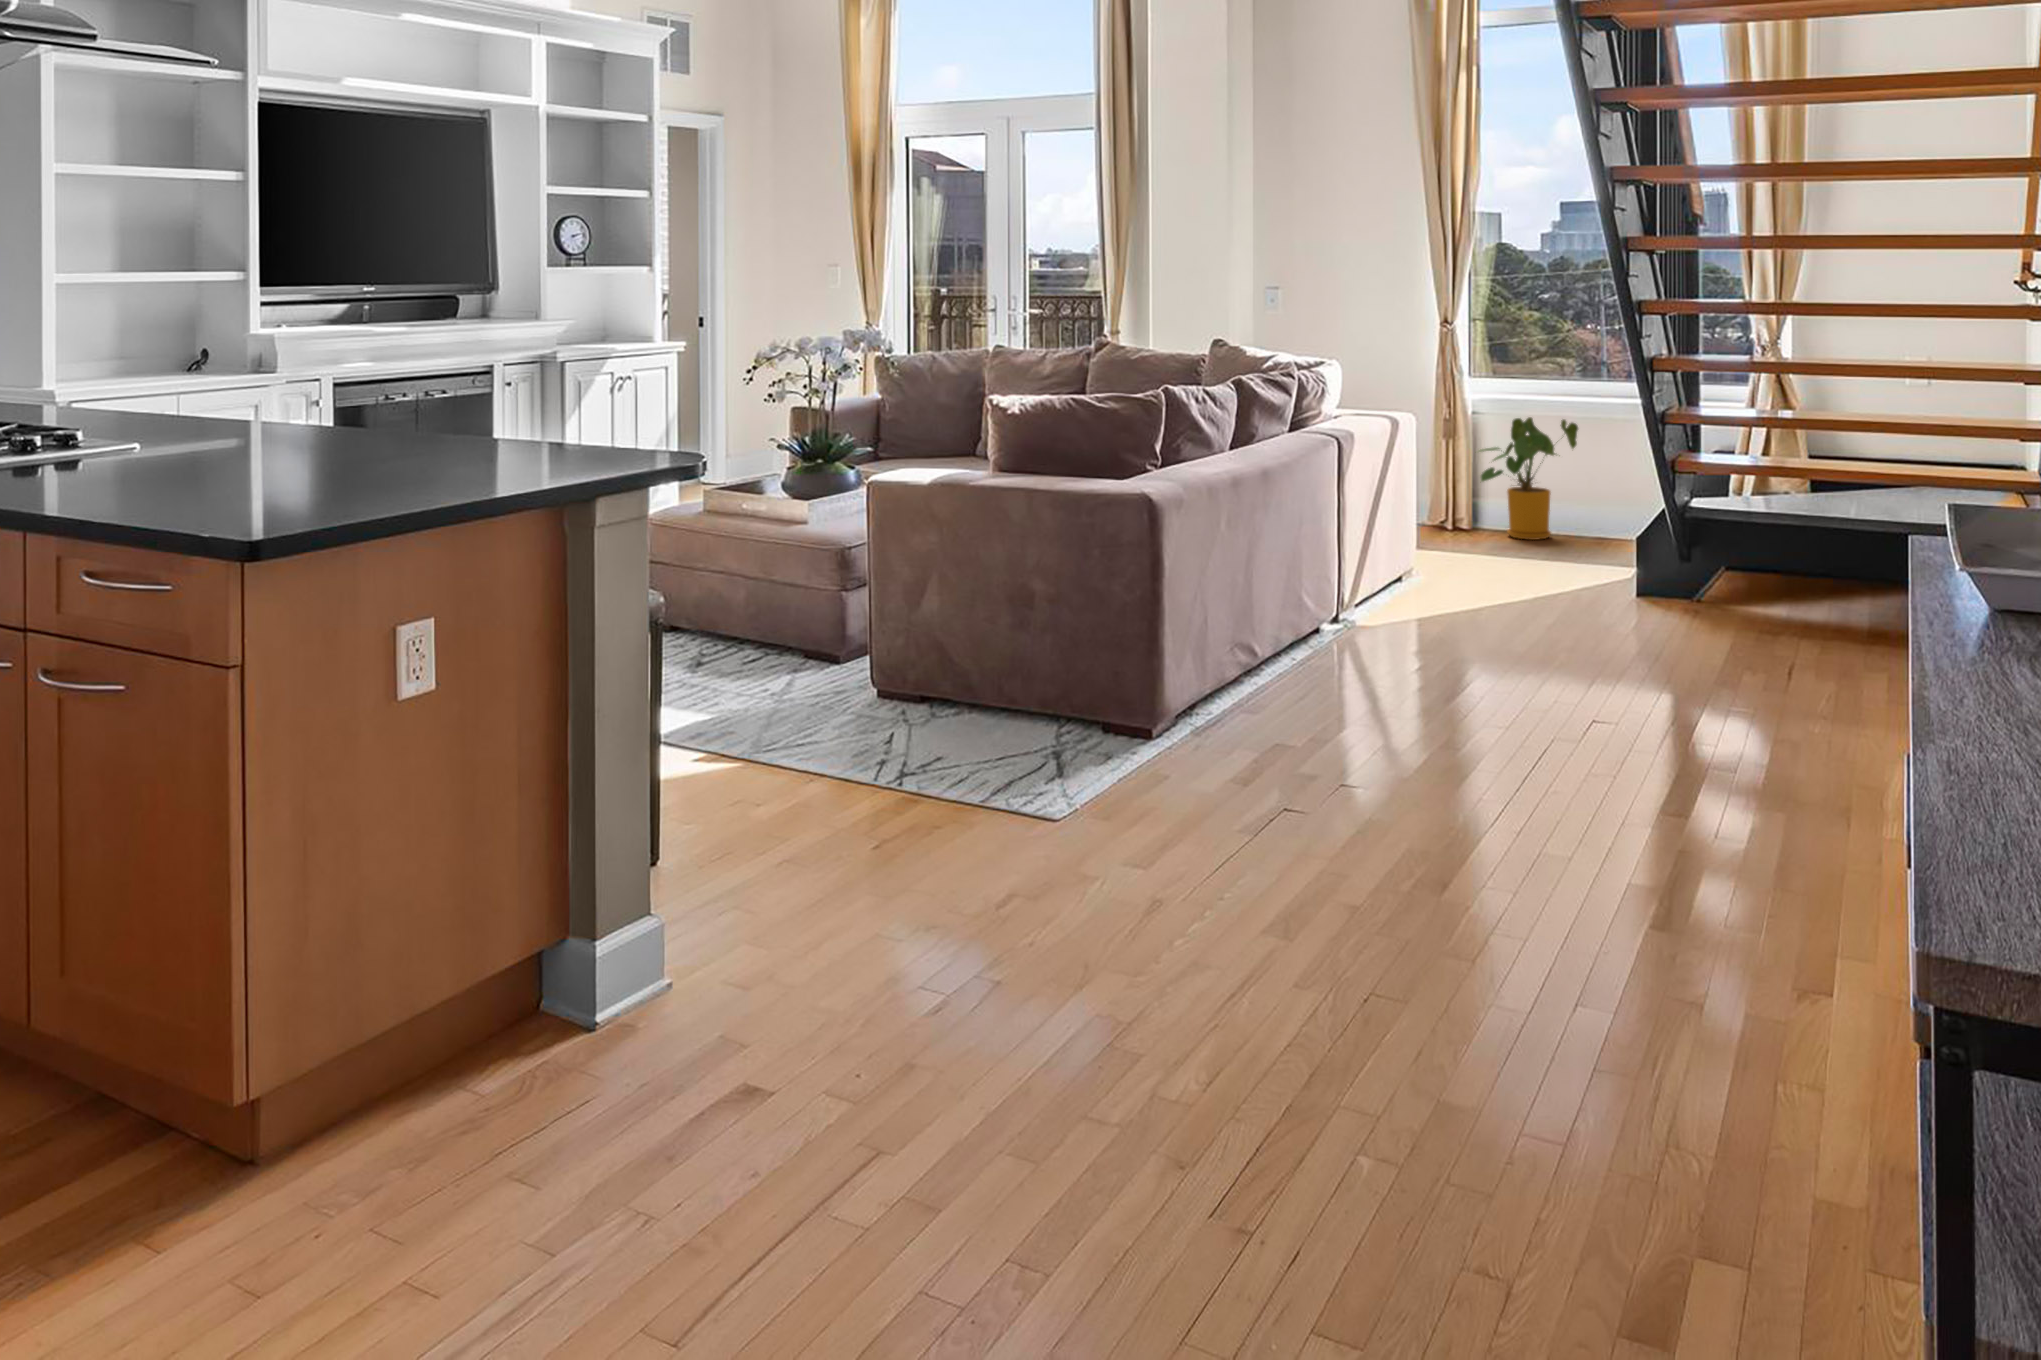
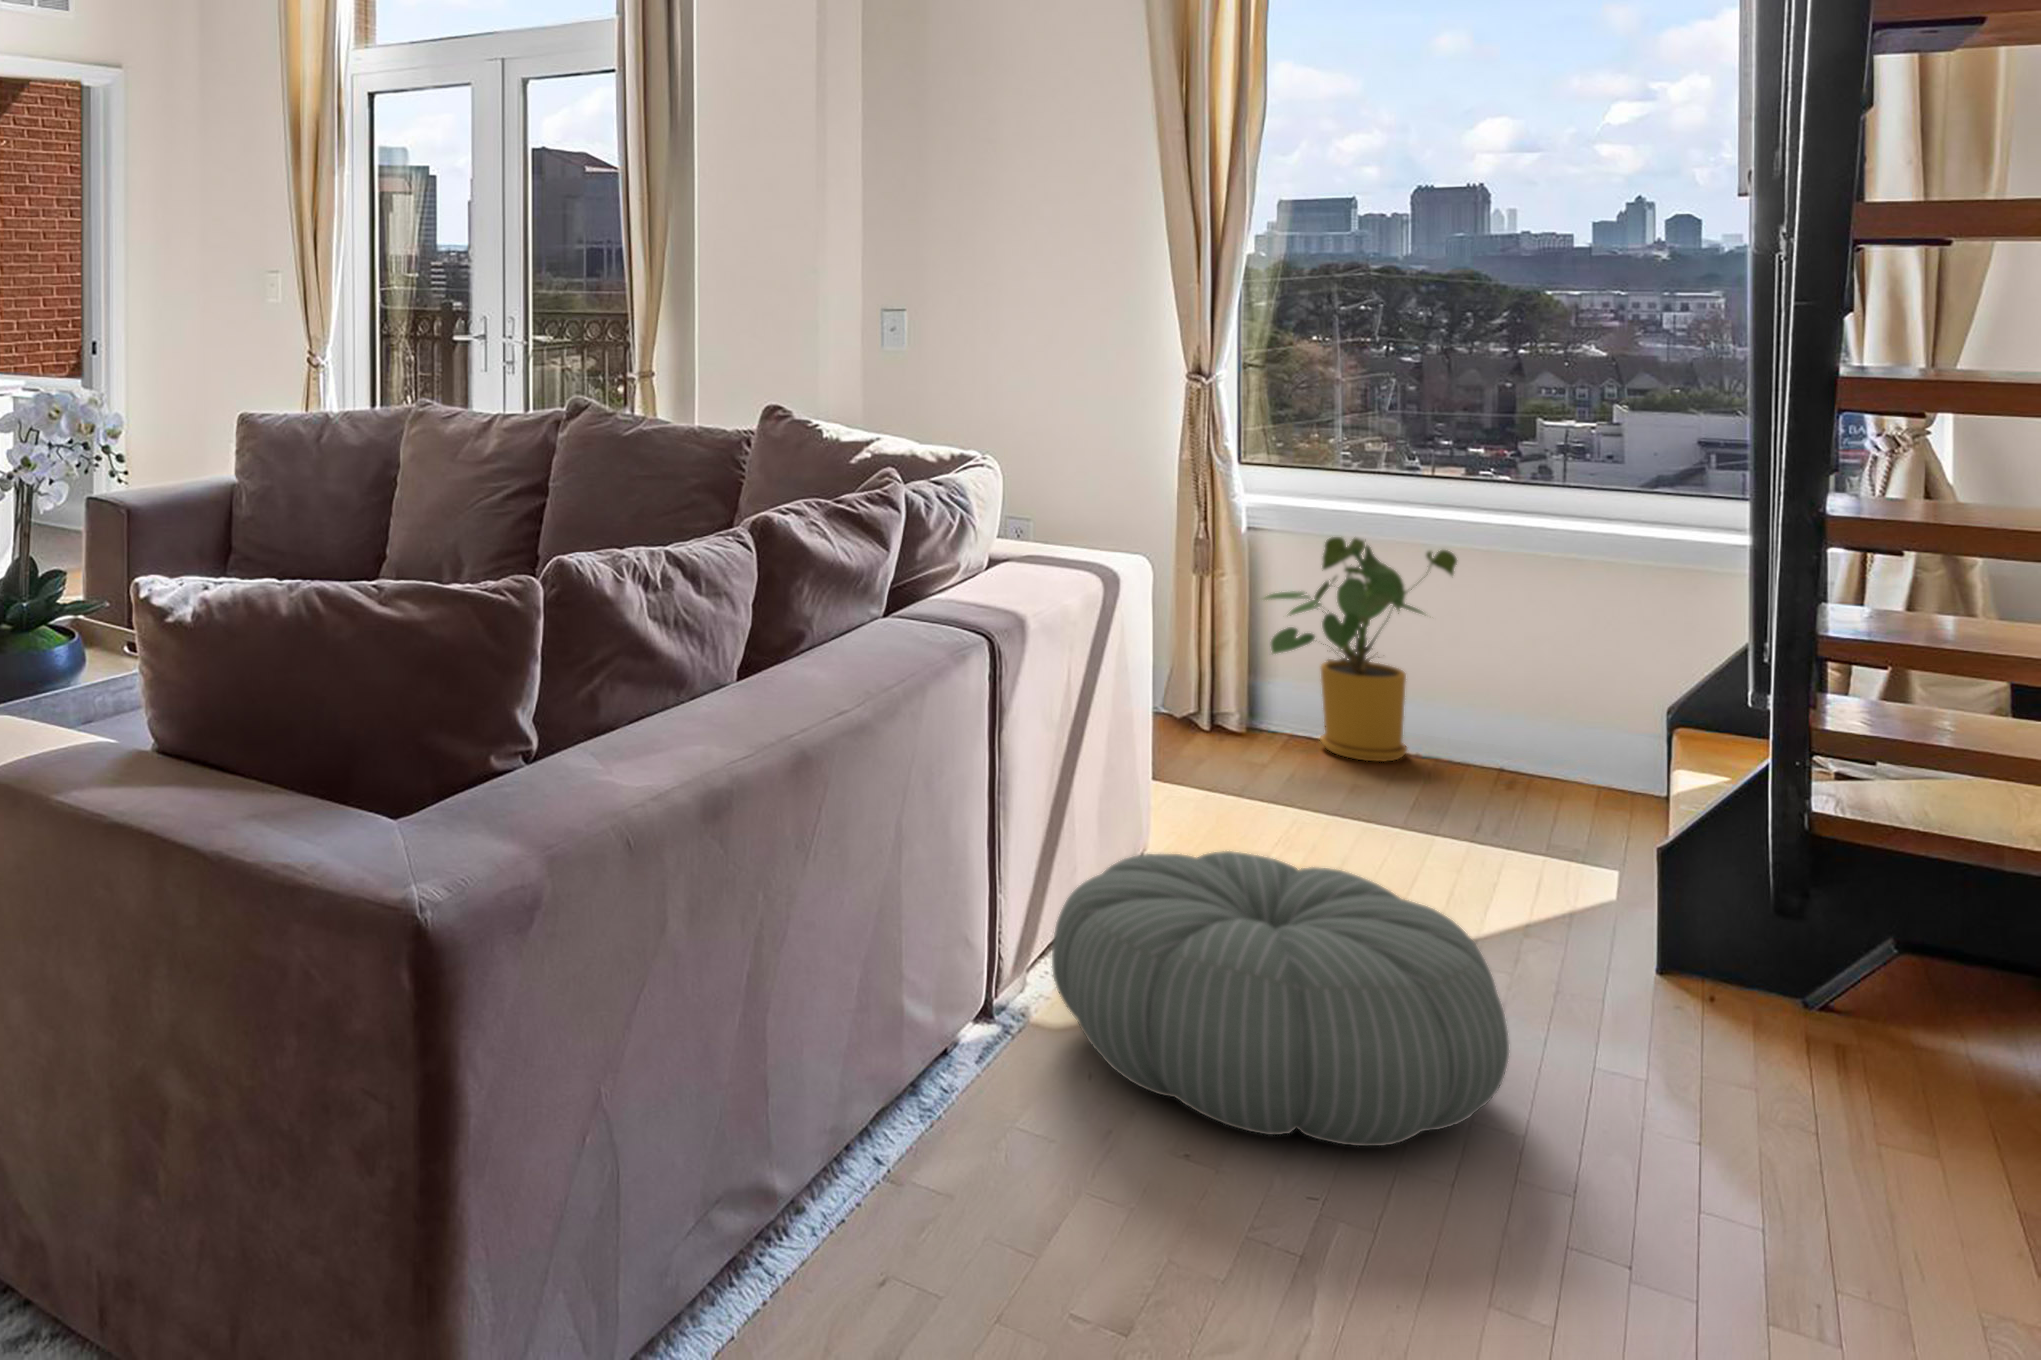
pouf: none [1364,542,1551,644] -> present [1052,851,1509,1146]

